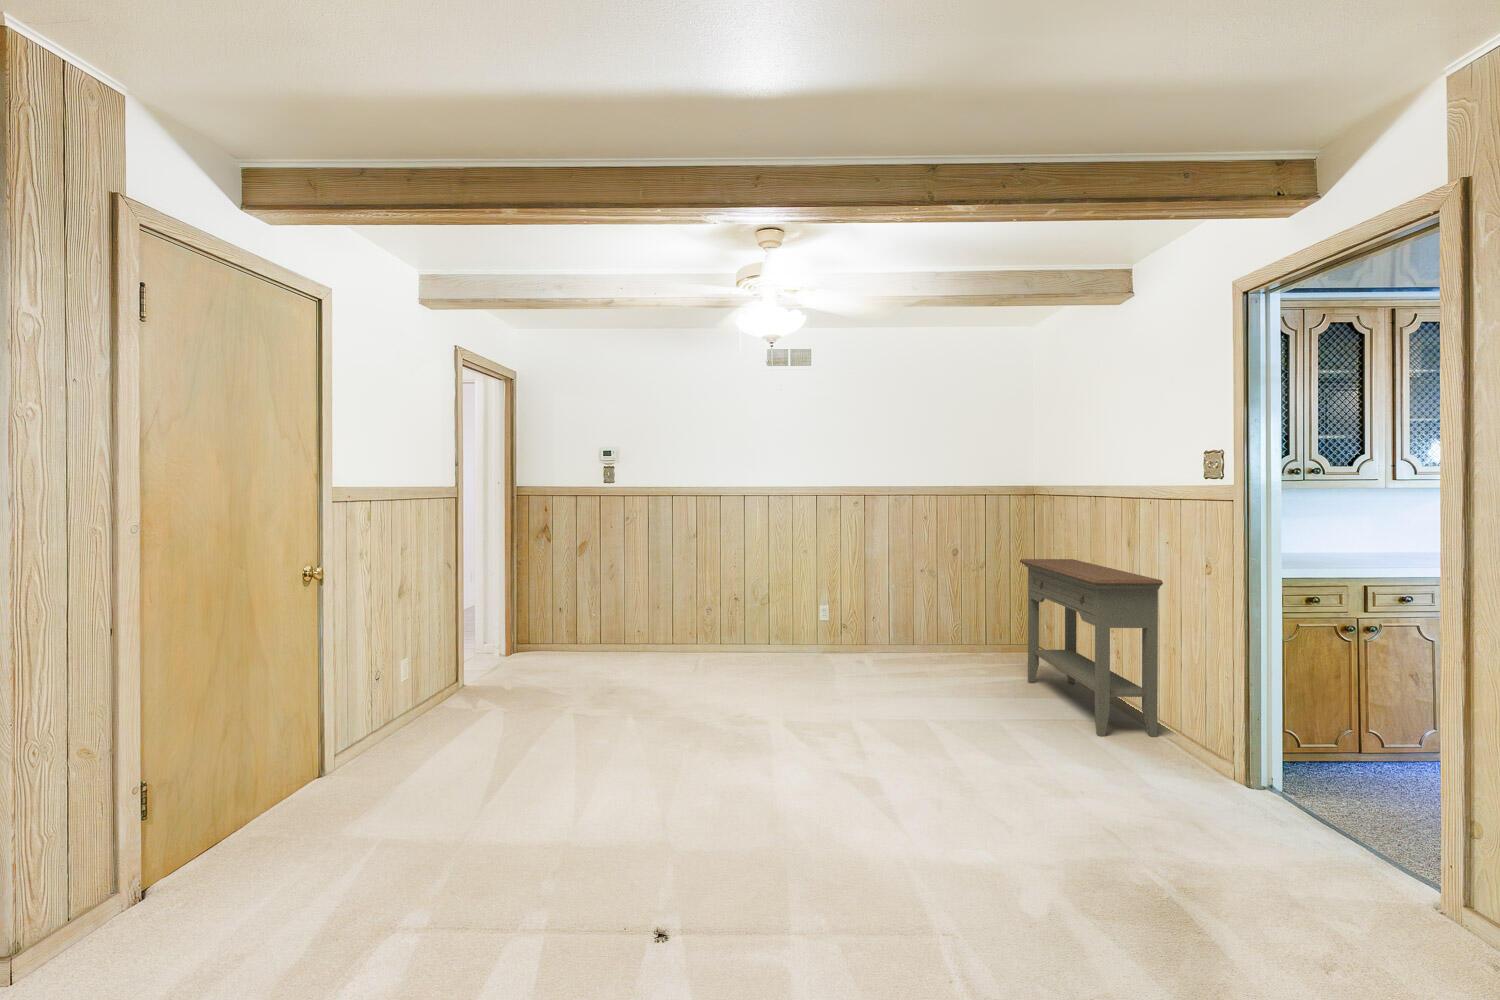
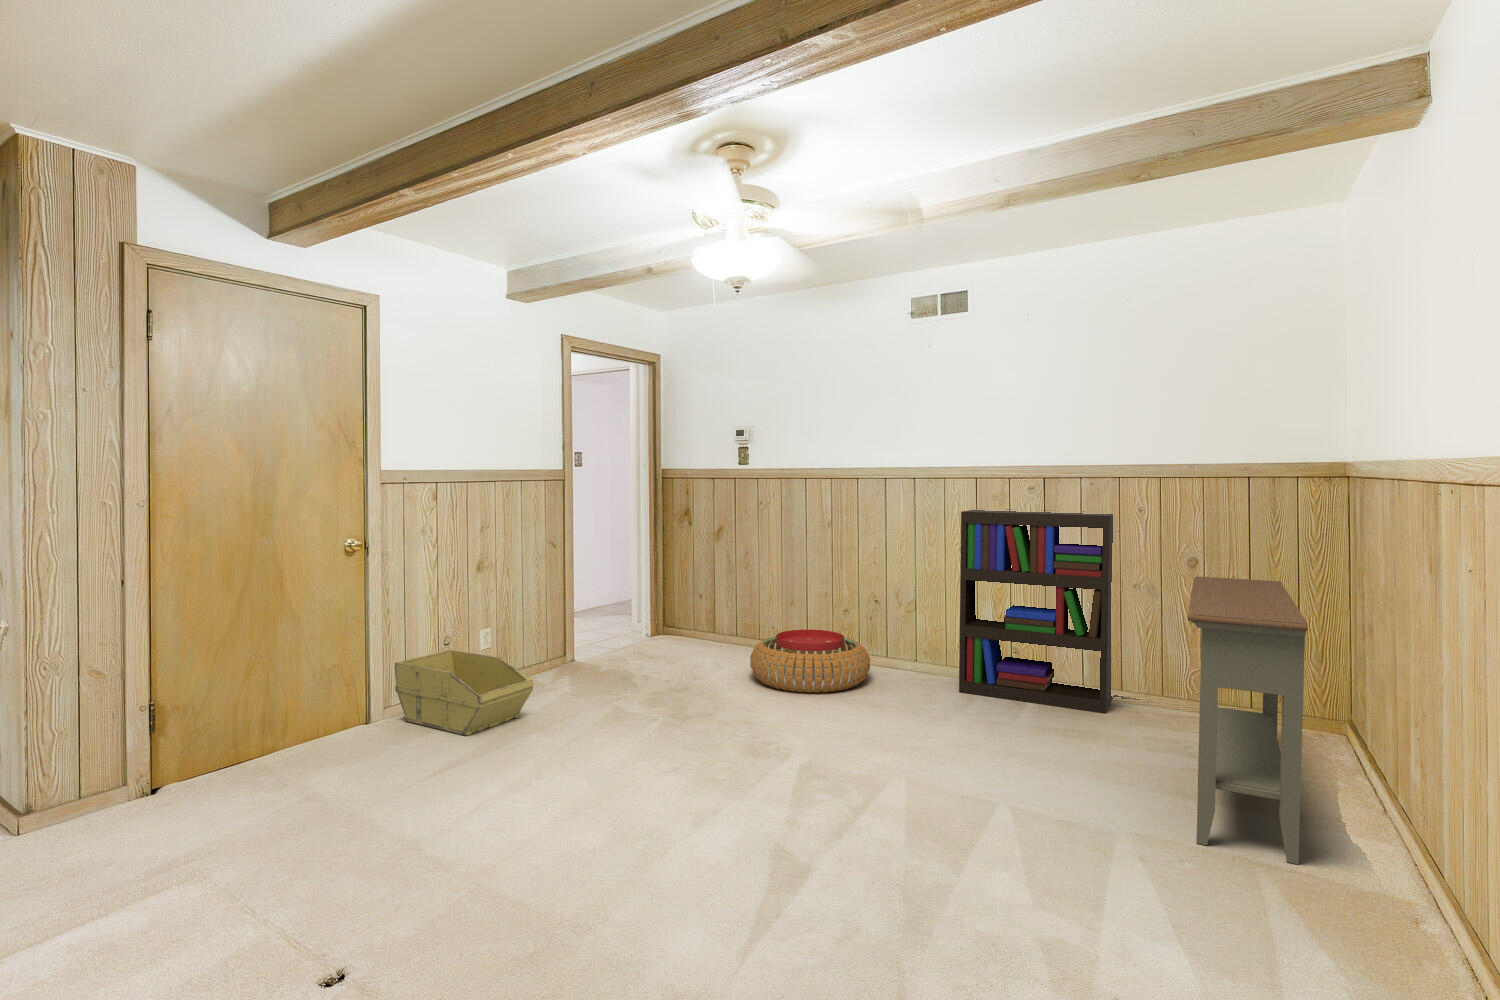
bookshelf: none [832,517,947,667] -> present [959,509,1113,713]
pouf: none [658,628,764,683] -> present [750,629,870,693]
storage bin: none [347,683,510,767] -> present [395,650,533,736]

